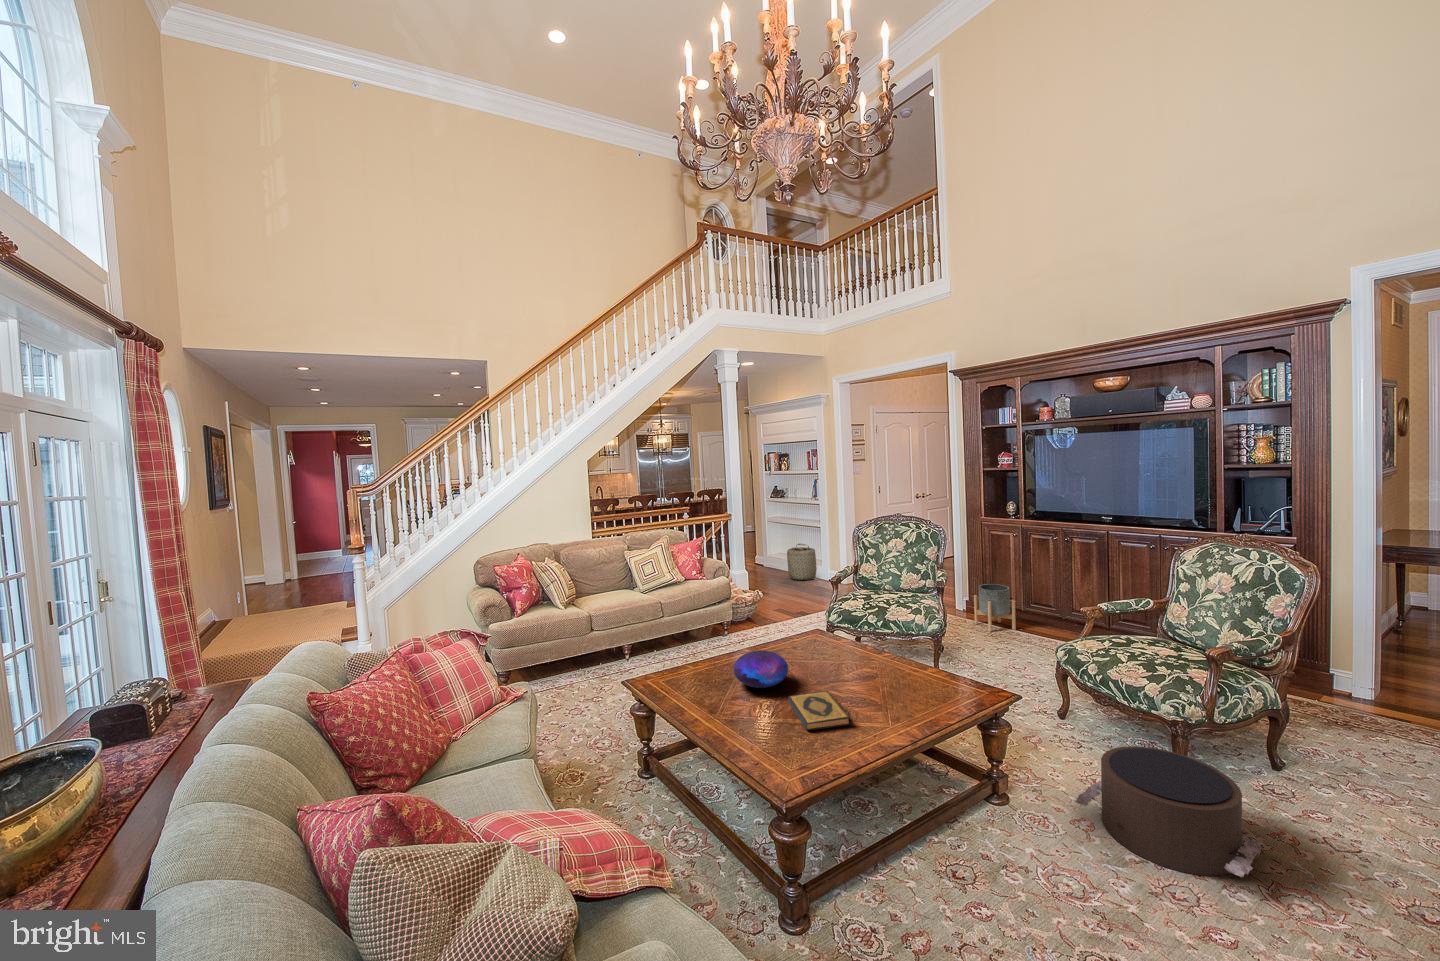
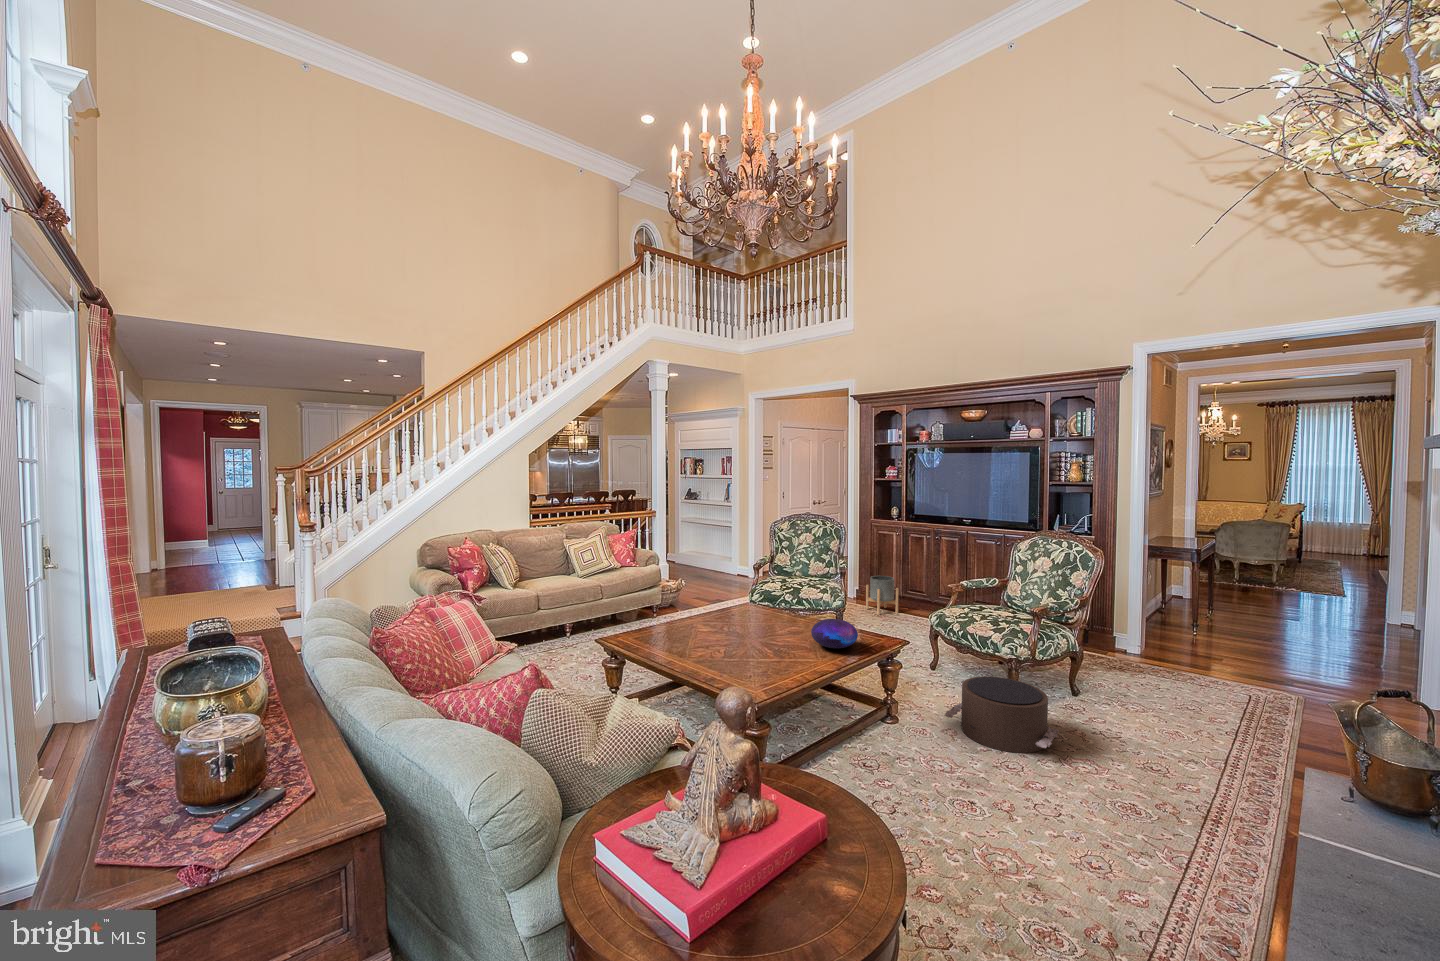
basket: present [787,544,817,580] -> none [701,543,729,576]
decorative orb: present [733,650,788,688] -> present [811,619,858,648]
hardback book: present [788,691,850,731] -> none [740,641,791,665]

